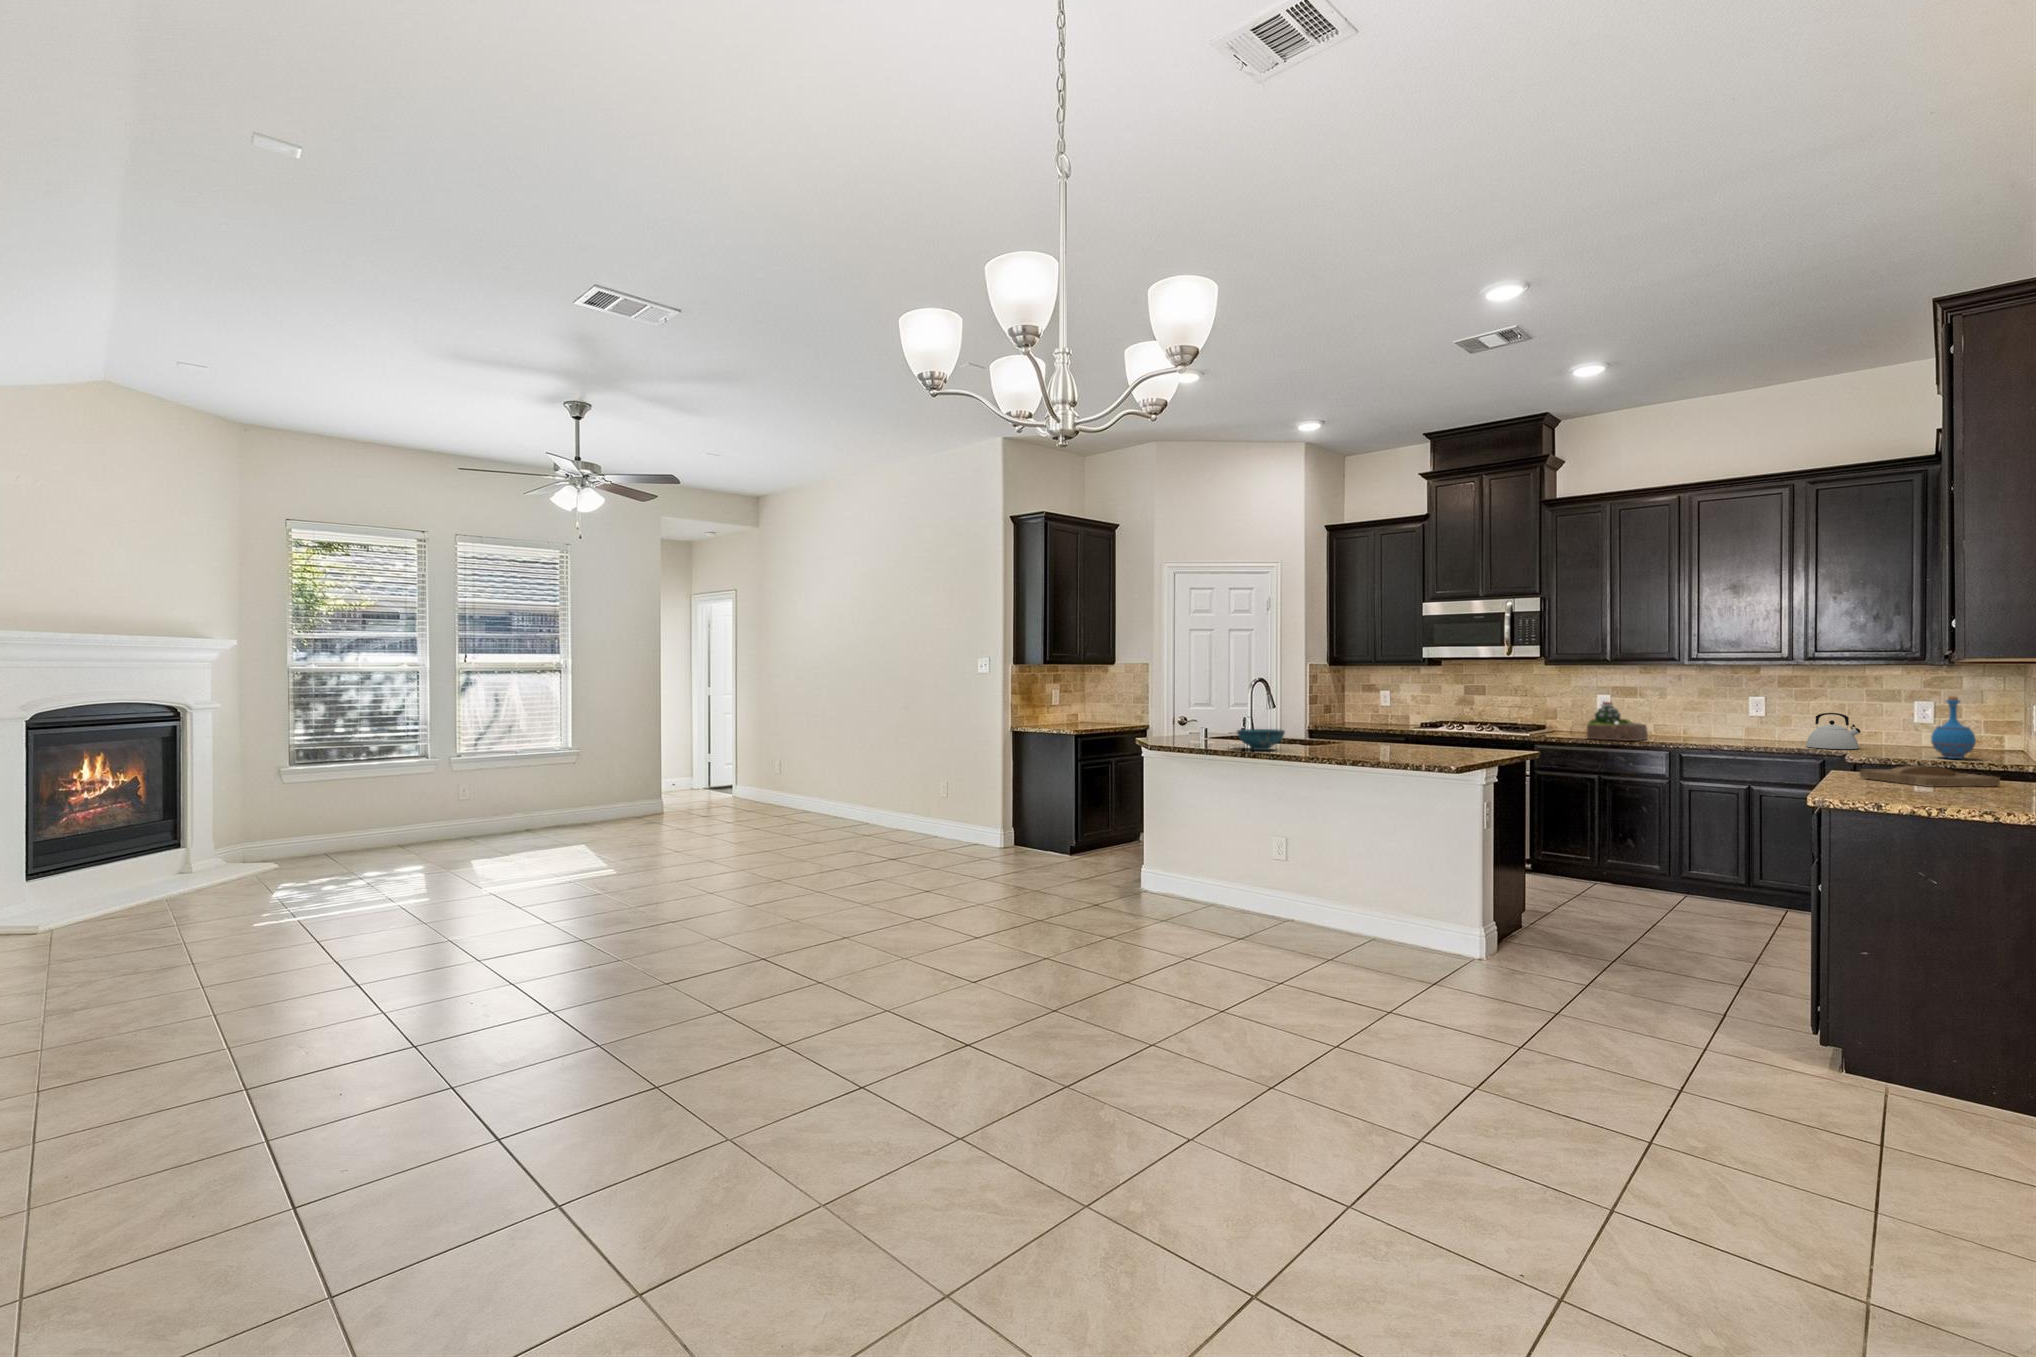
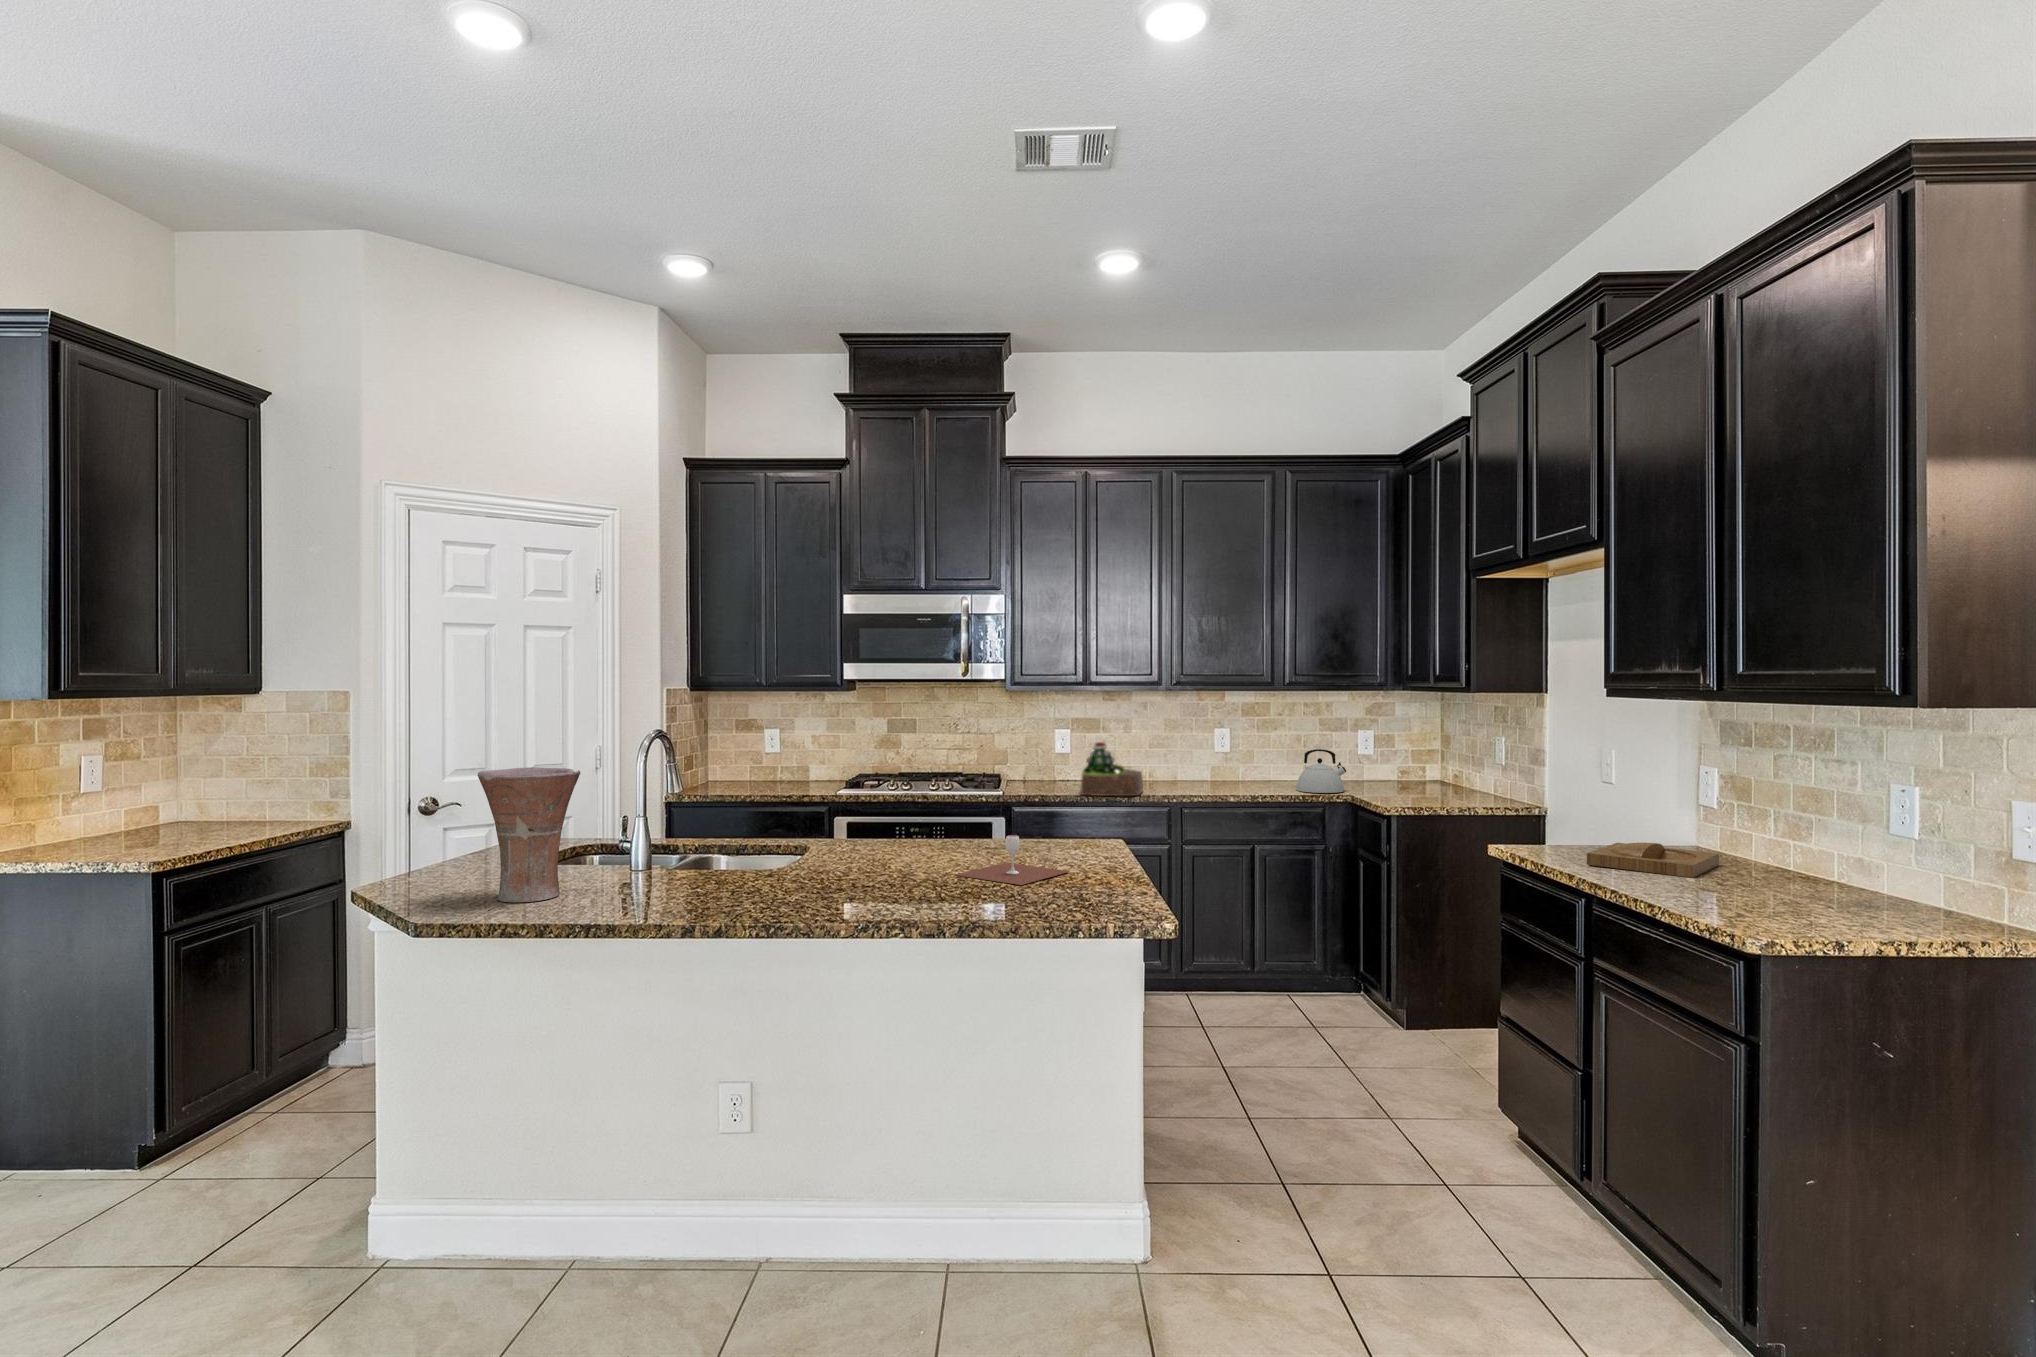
vase: none [1174,691,1214,746] -> present [478,767,580,902]
bottle: present [1931,696,1976,759] -> none [1422,730,1460,800]
decorative bowl: present [1237,729,1285,750] -> none [648,845,756,900]
wine glass: none [1393,735,1461,758] -> present [956,835,1069,885]

